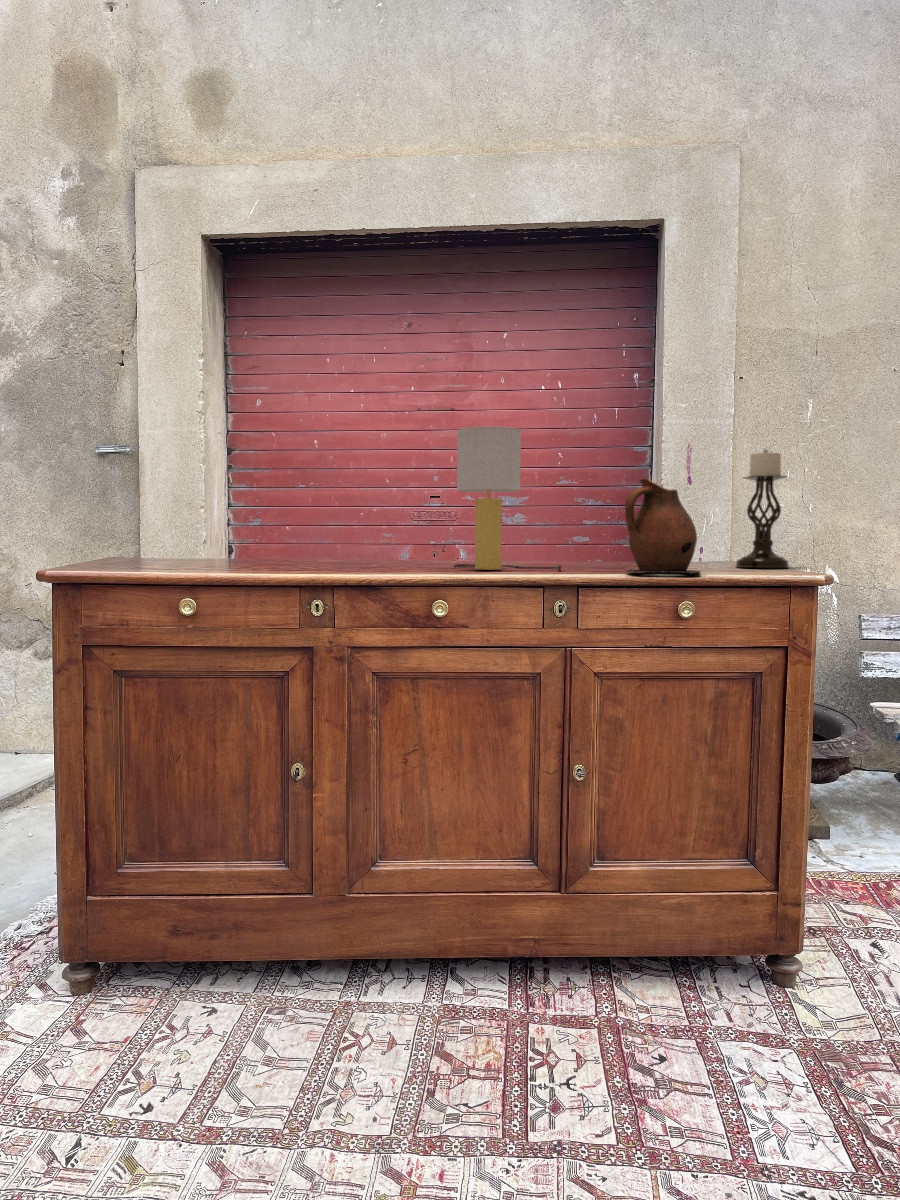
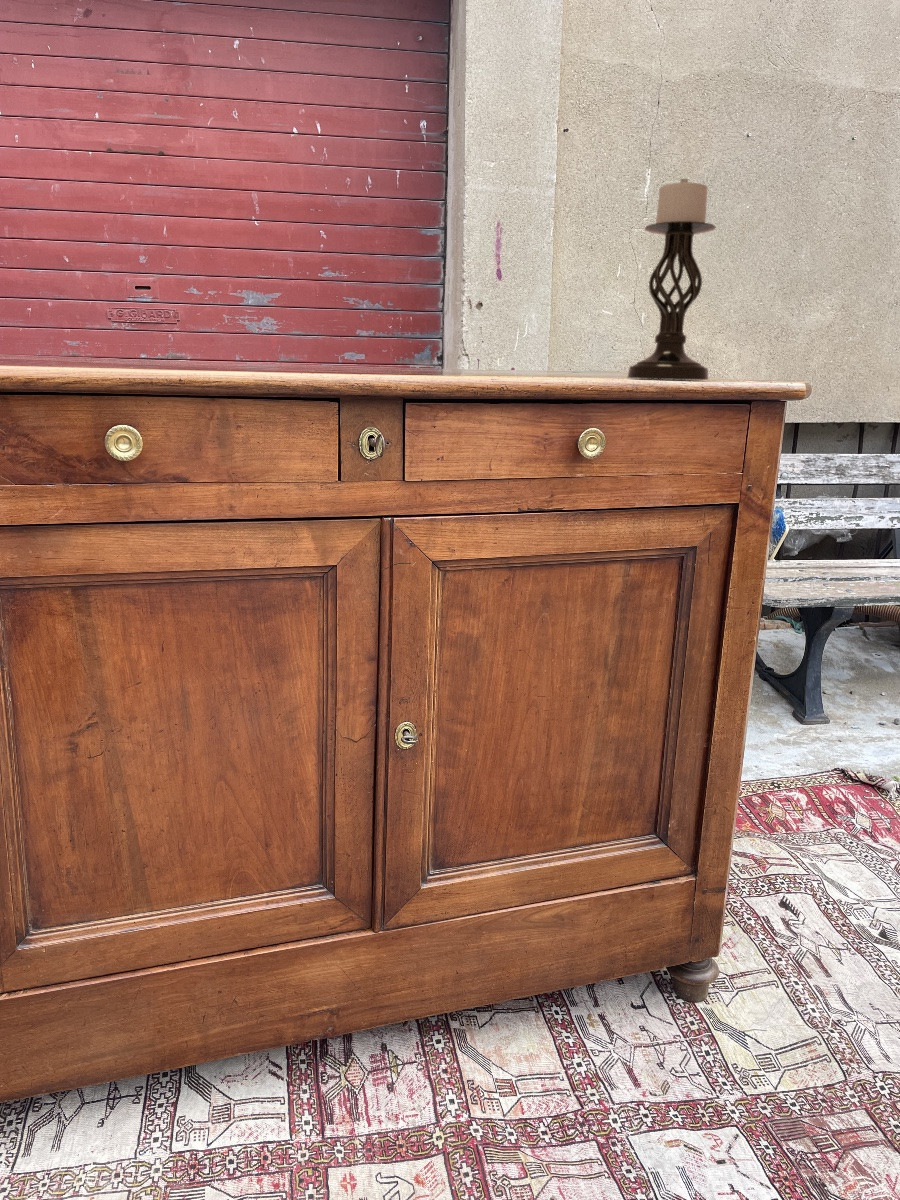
table lamp: present [454,426,561,570] -> none [144,59,360,371]
ceramic pitcher: present [625,479,700,574] -> none [474,188,620,380]

